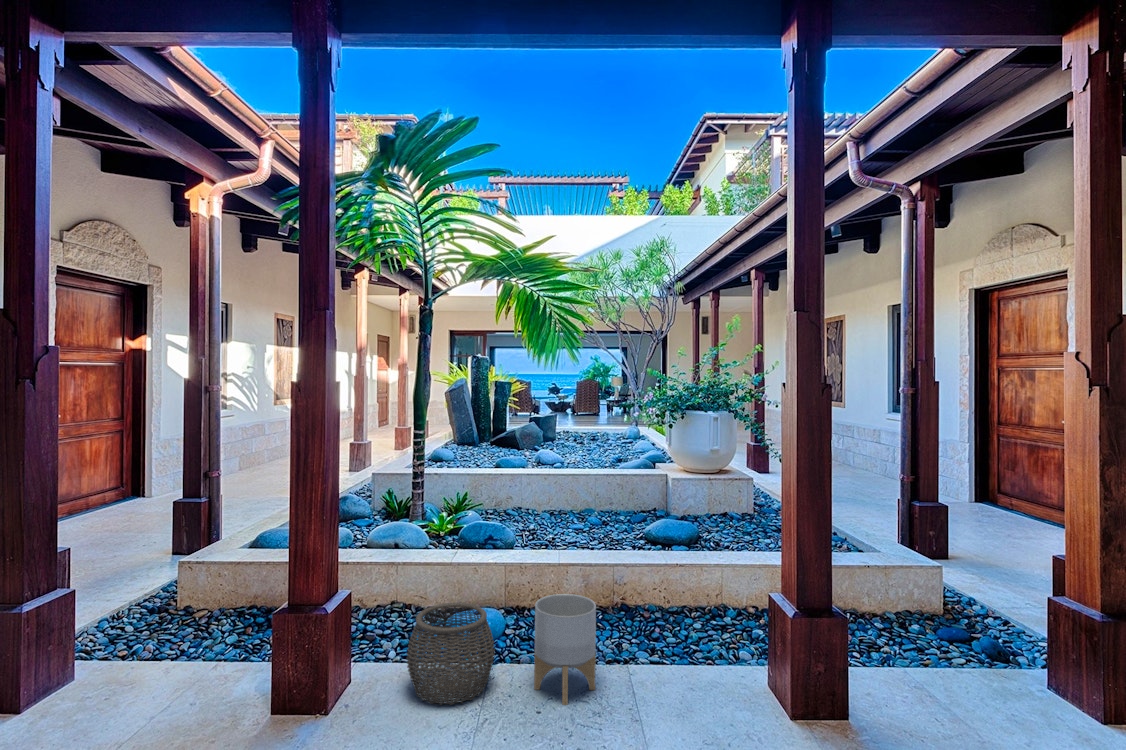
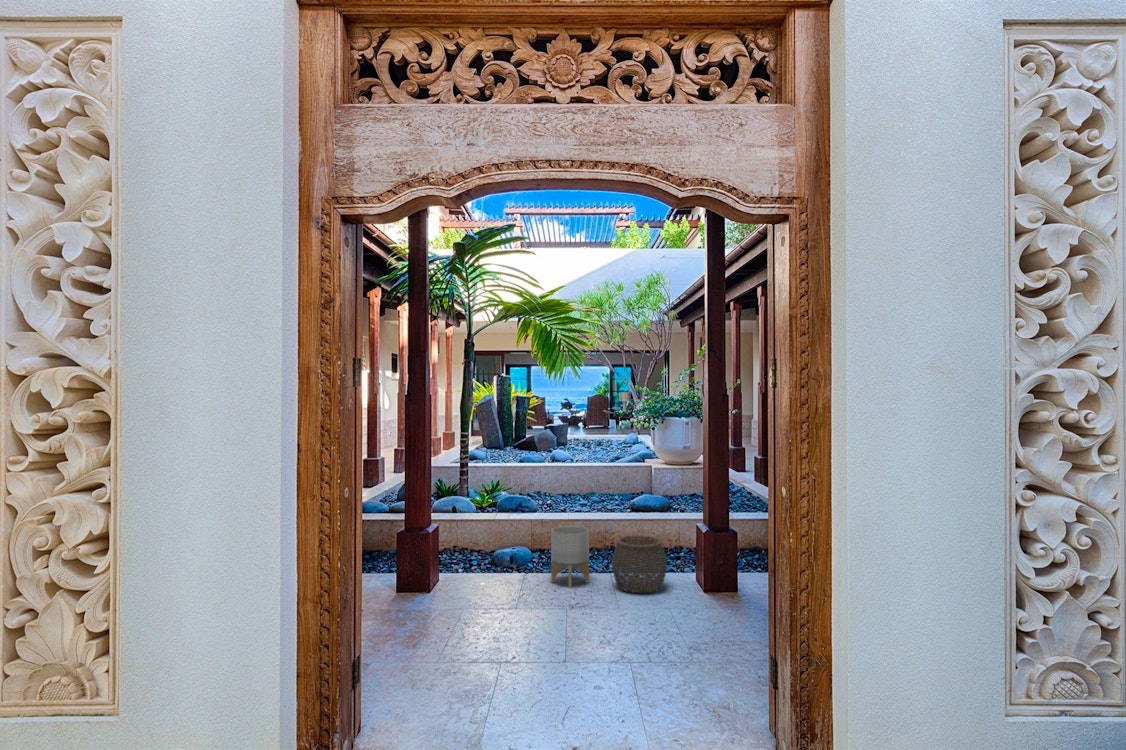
woven basket: present [407,603,495,705] -> present [612,535,667,593]

